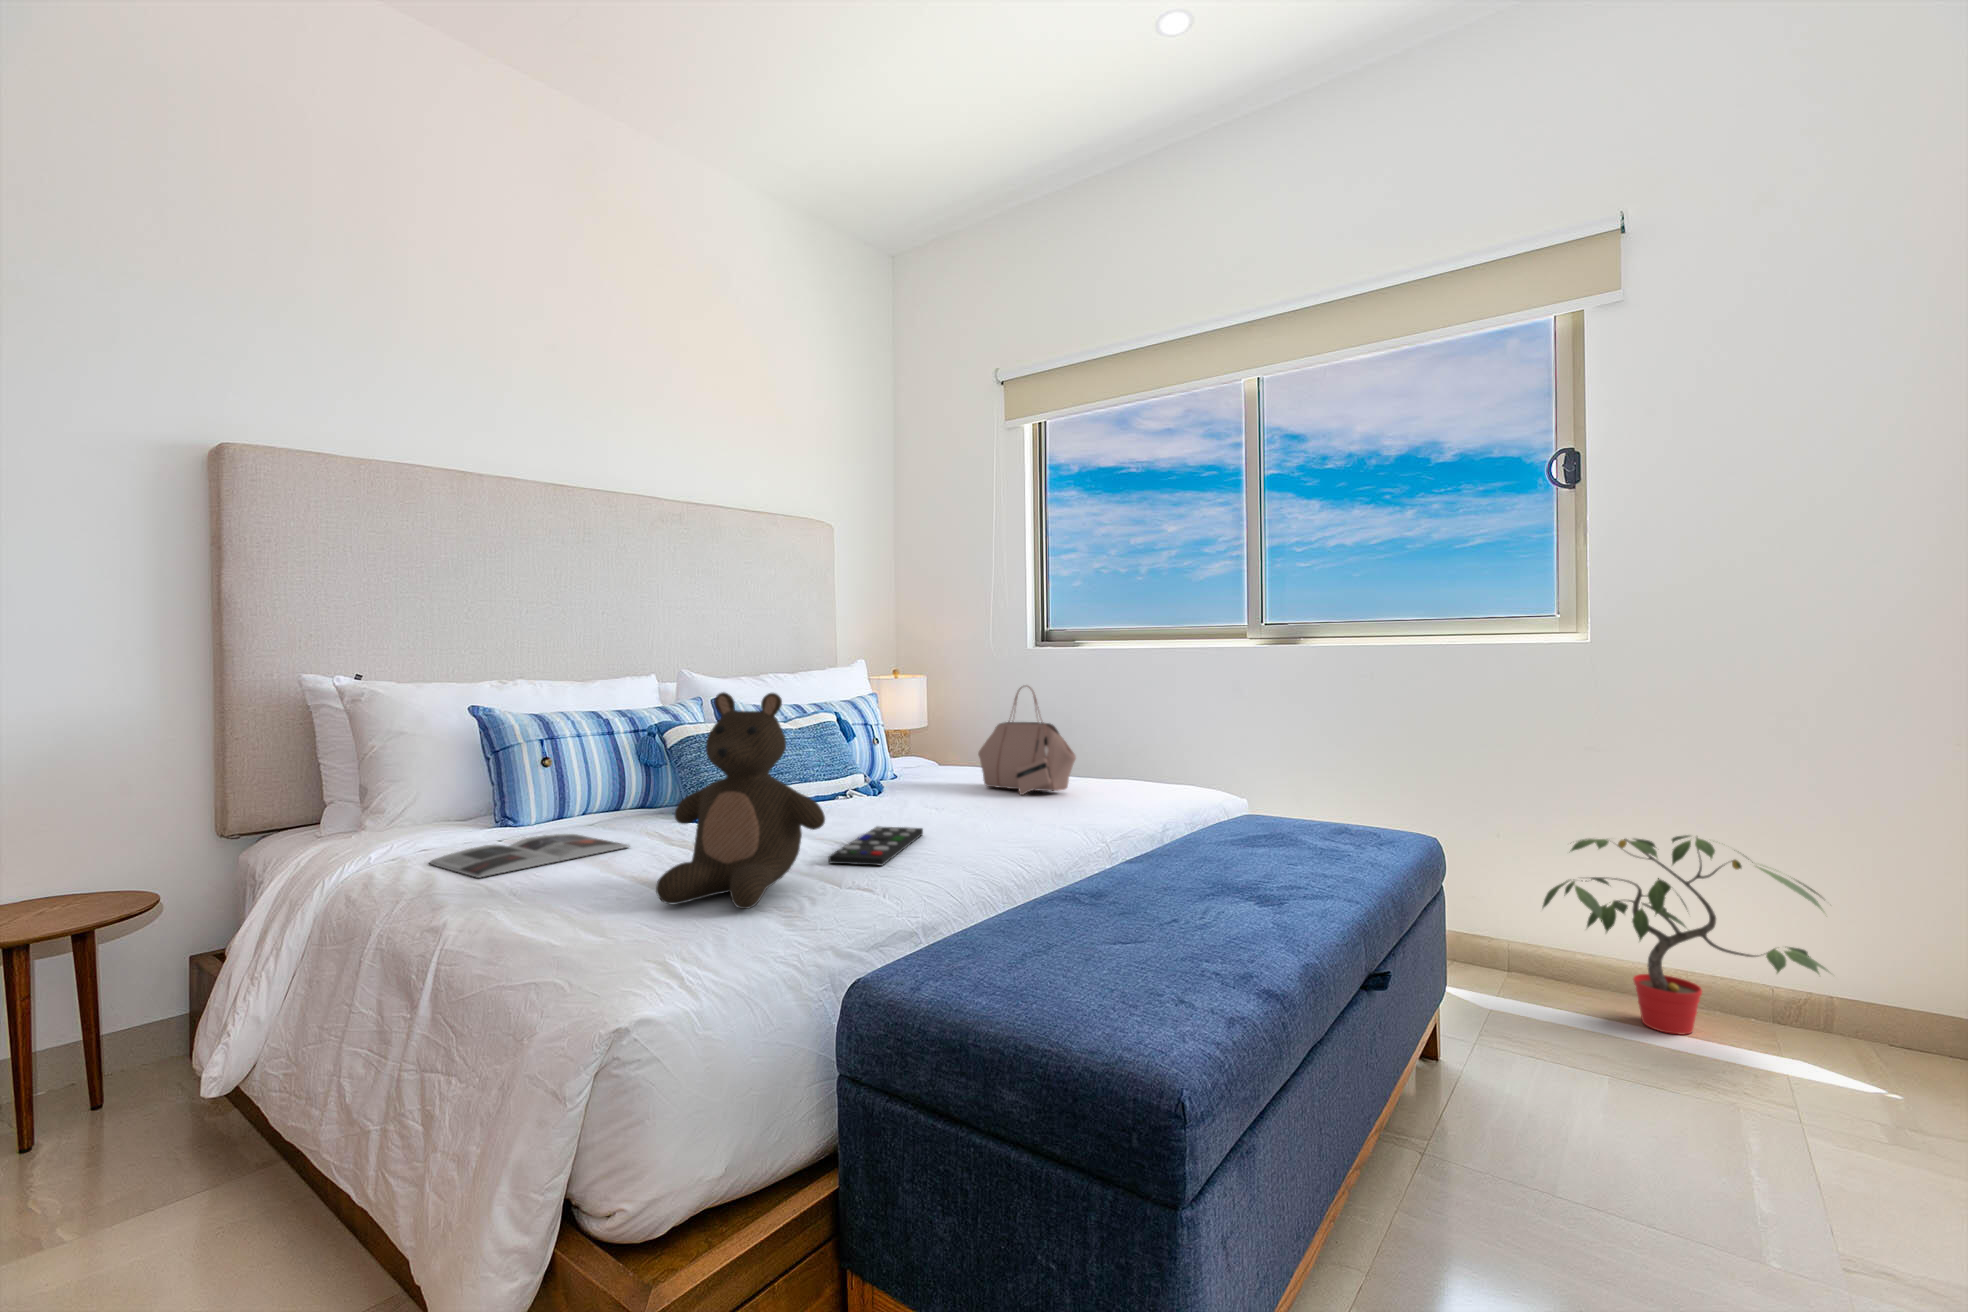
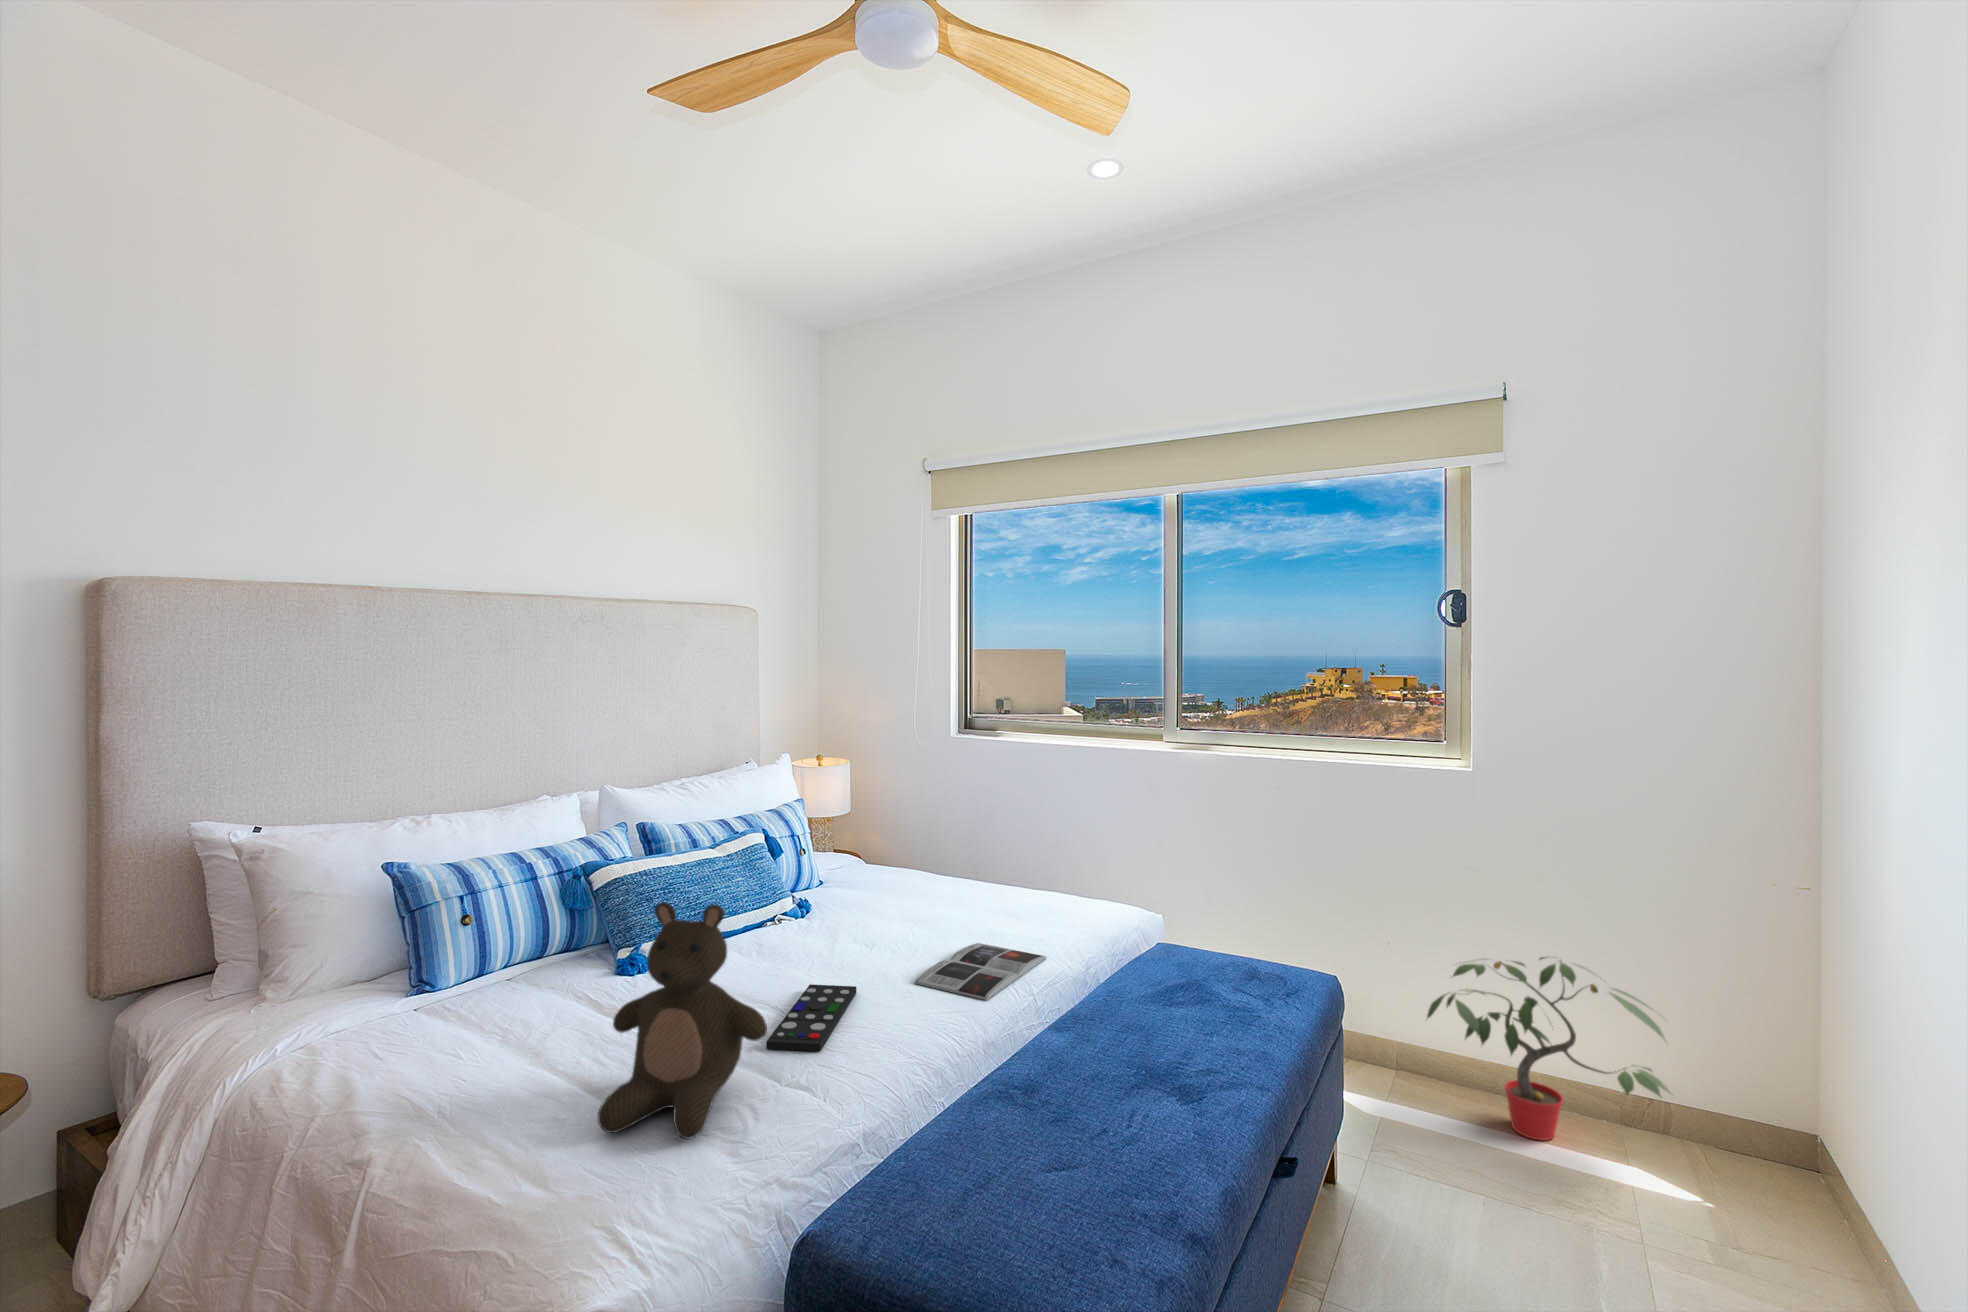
handbag: present [978,686,1076,795] -> none [905,806,1001,919]
magazine: present [429,834,629,878] -> present [914,943,1047,1000]

